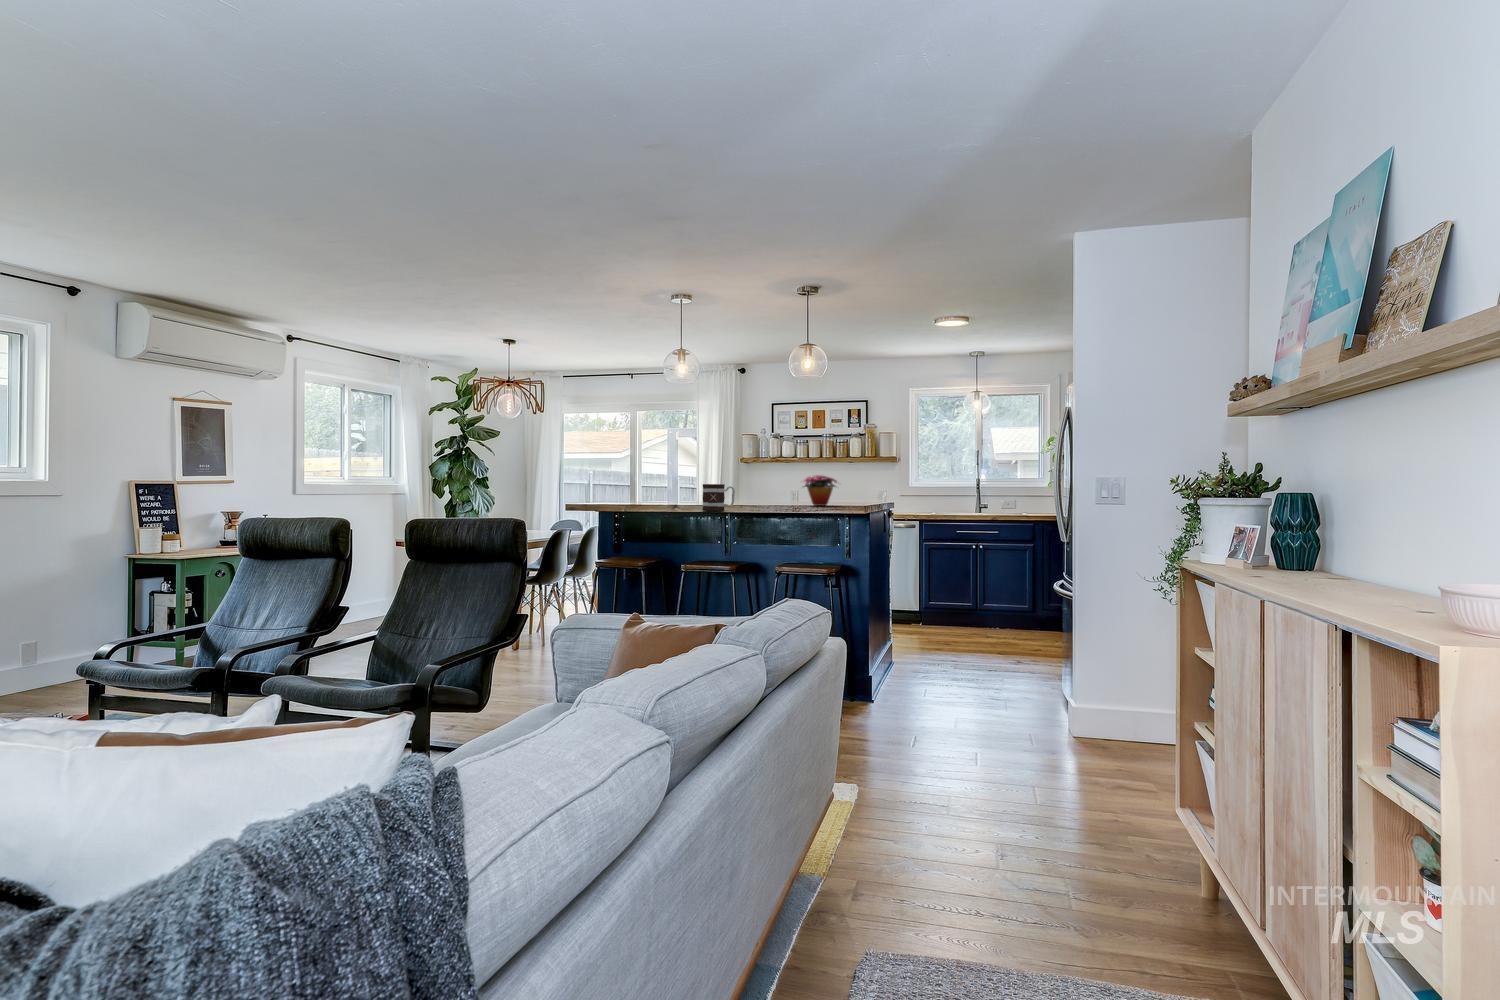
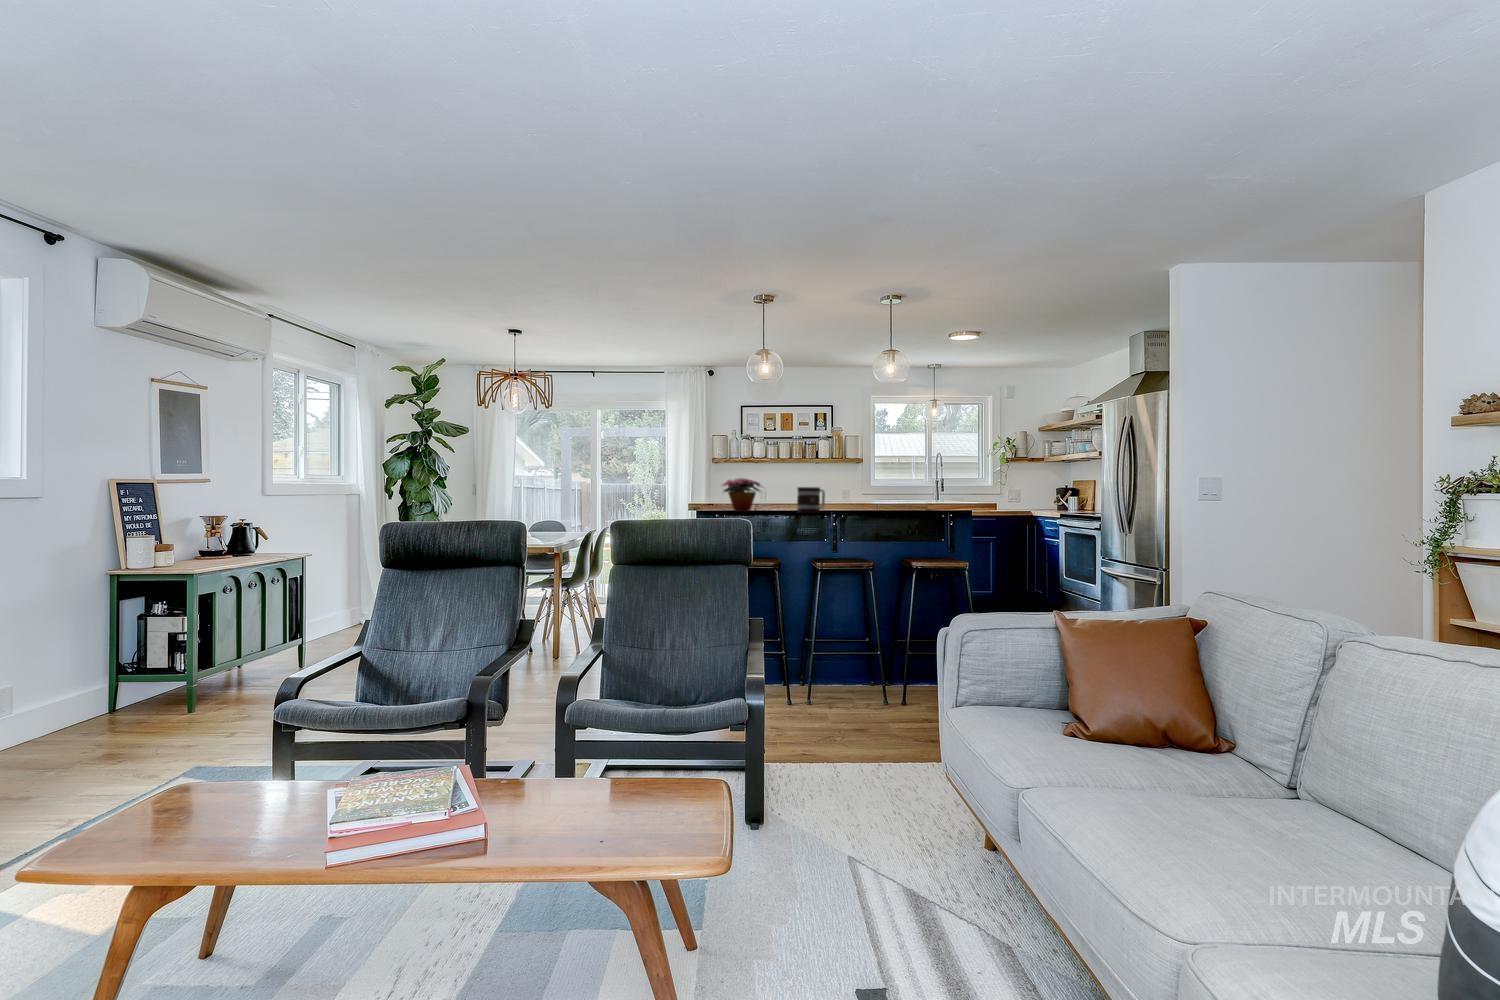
flower arrangement: present [804,475,837,506] -> present [723,478,761,512]

